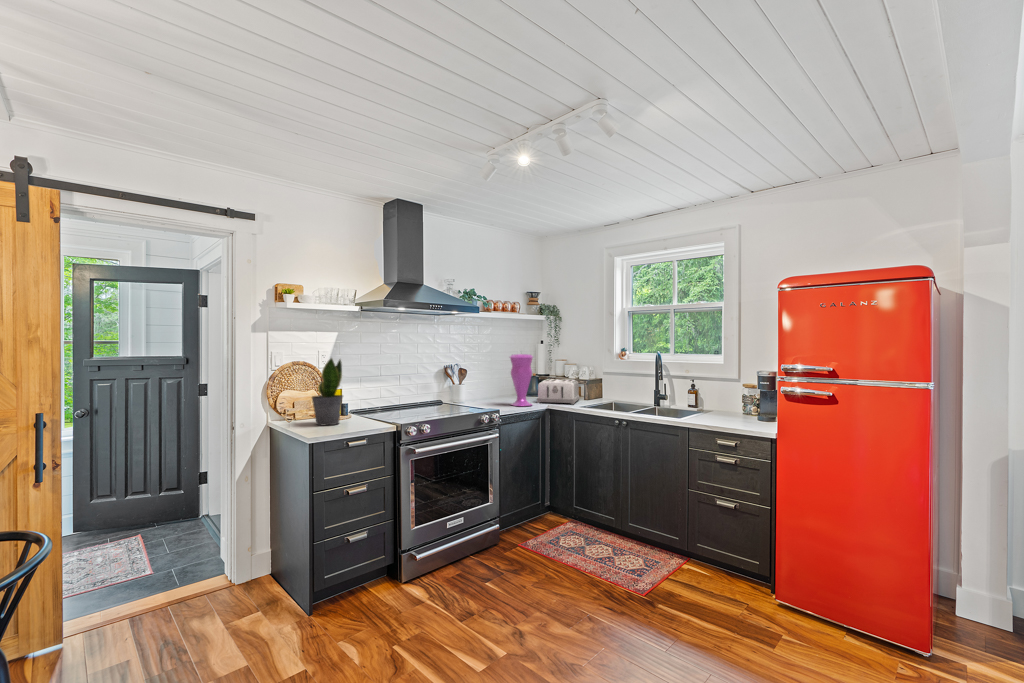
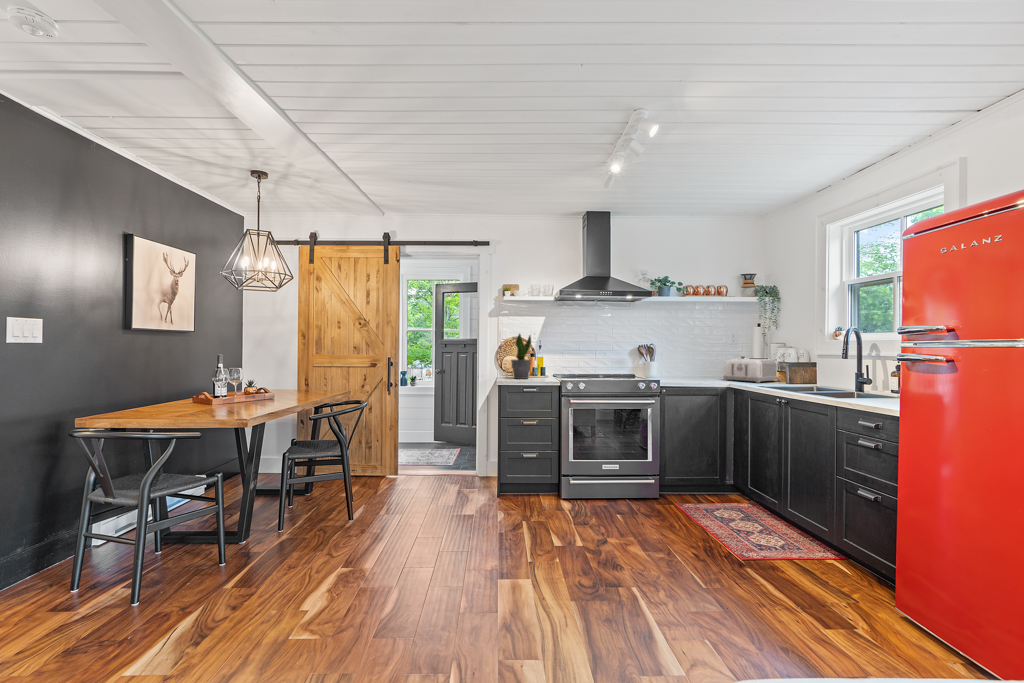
vase: present [510,354,533,406] -> none [688,333,711,381]

